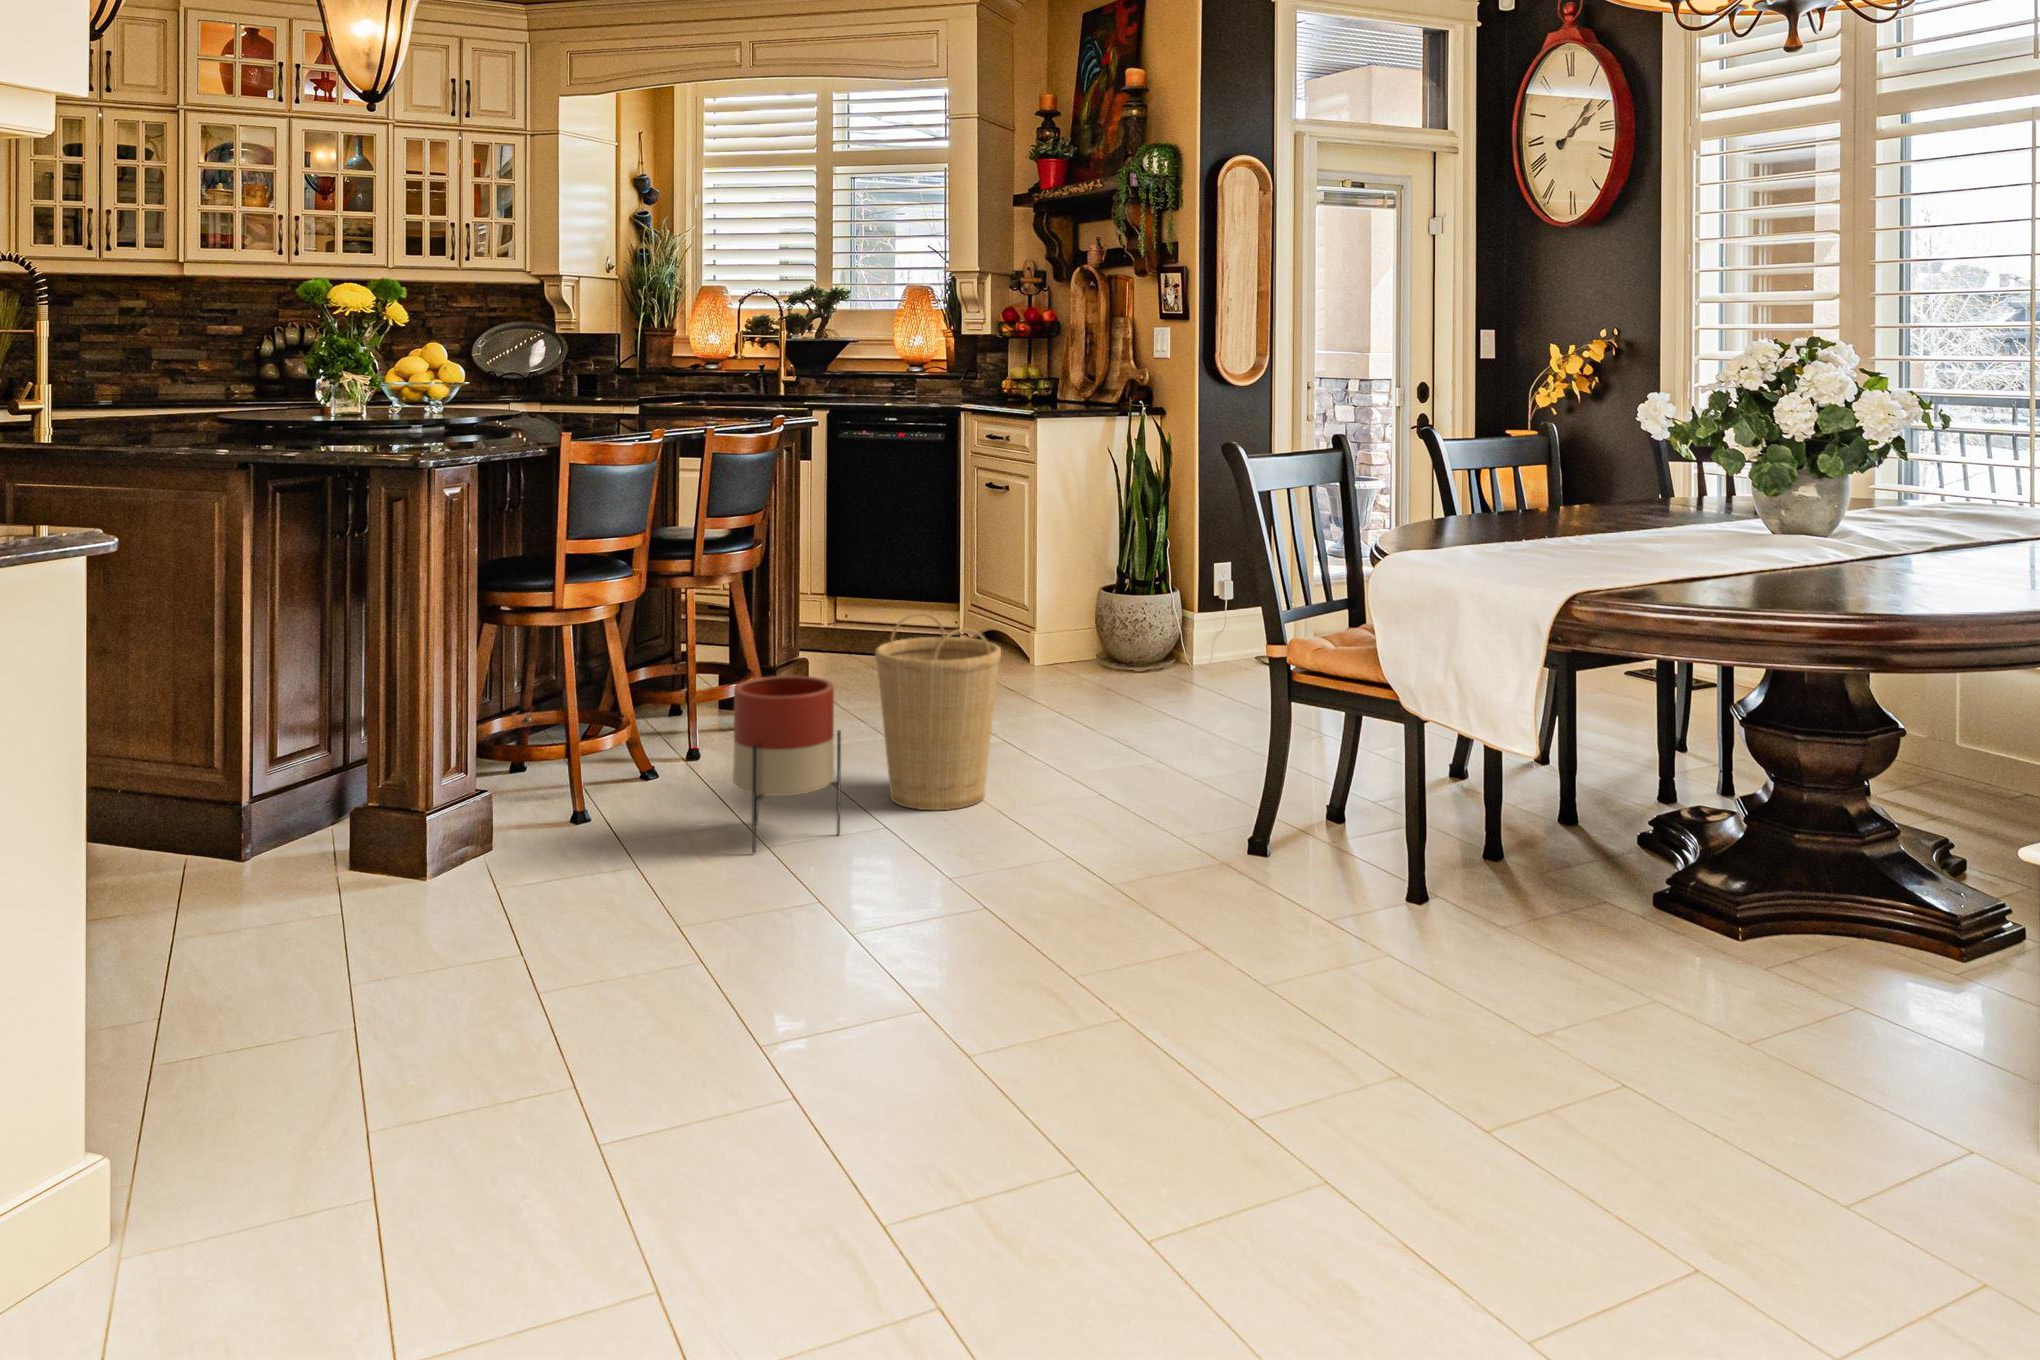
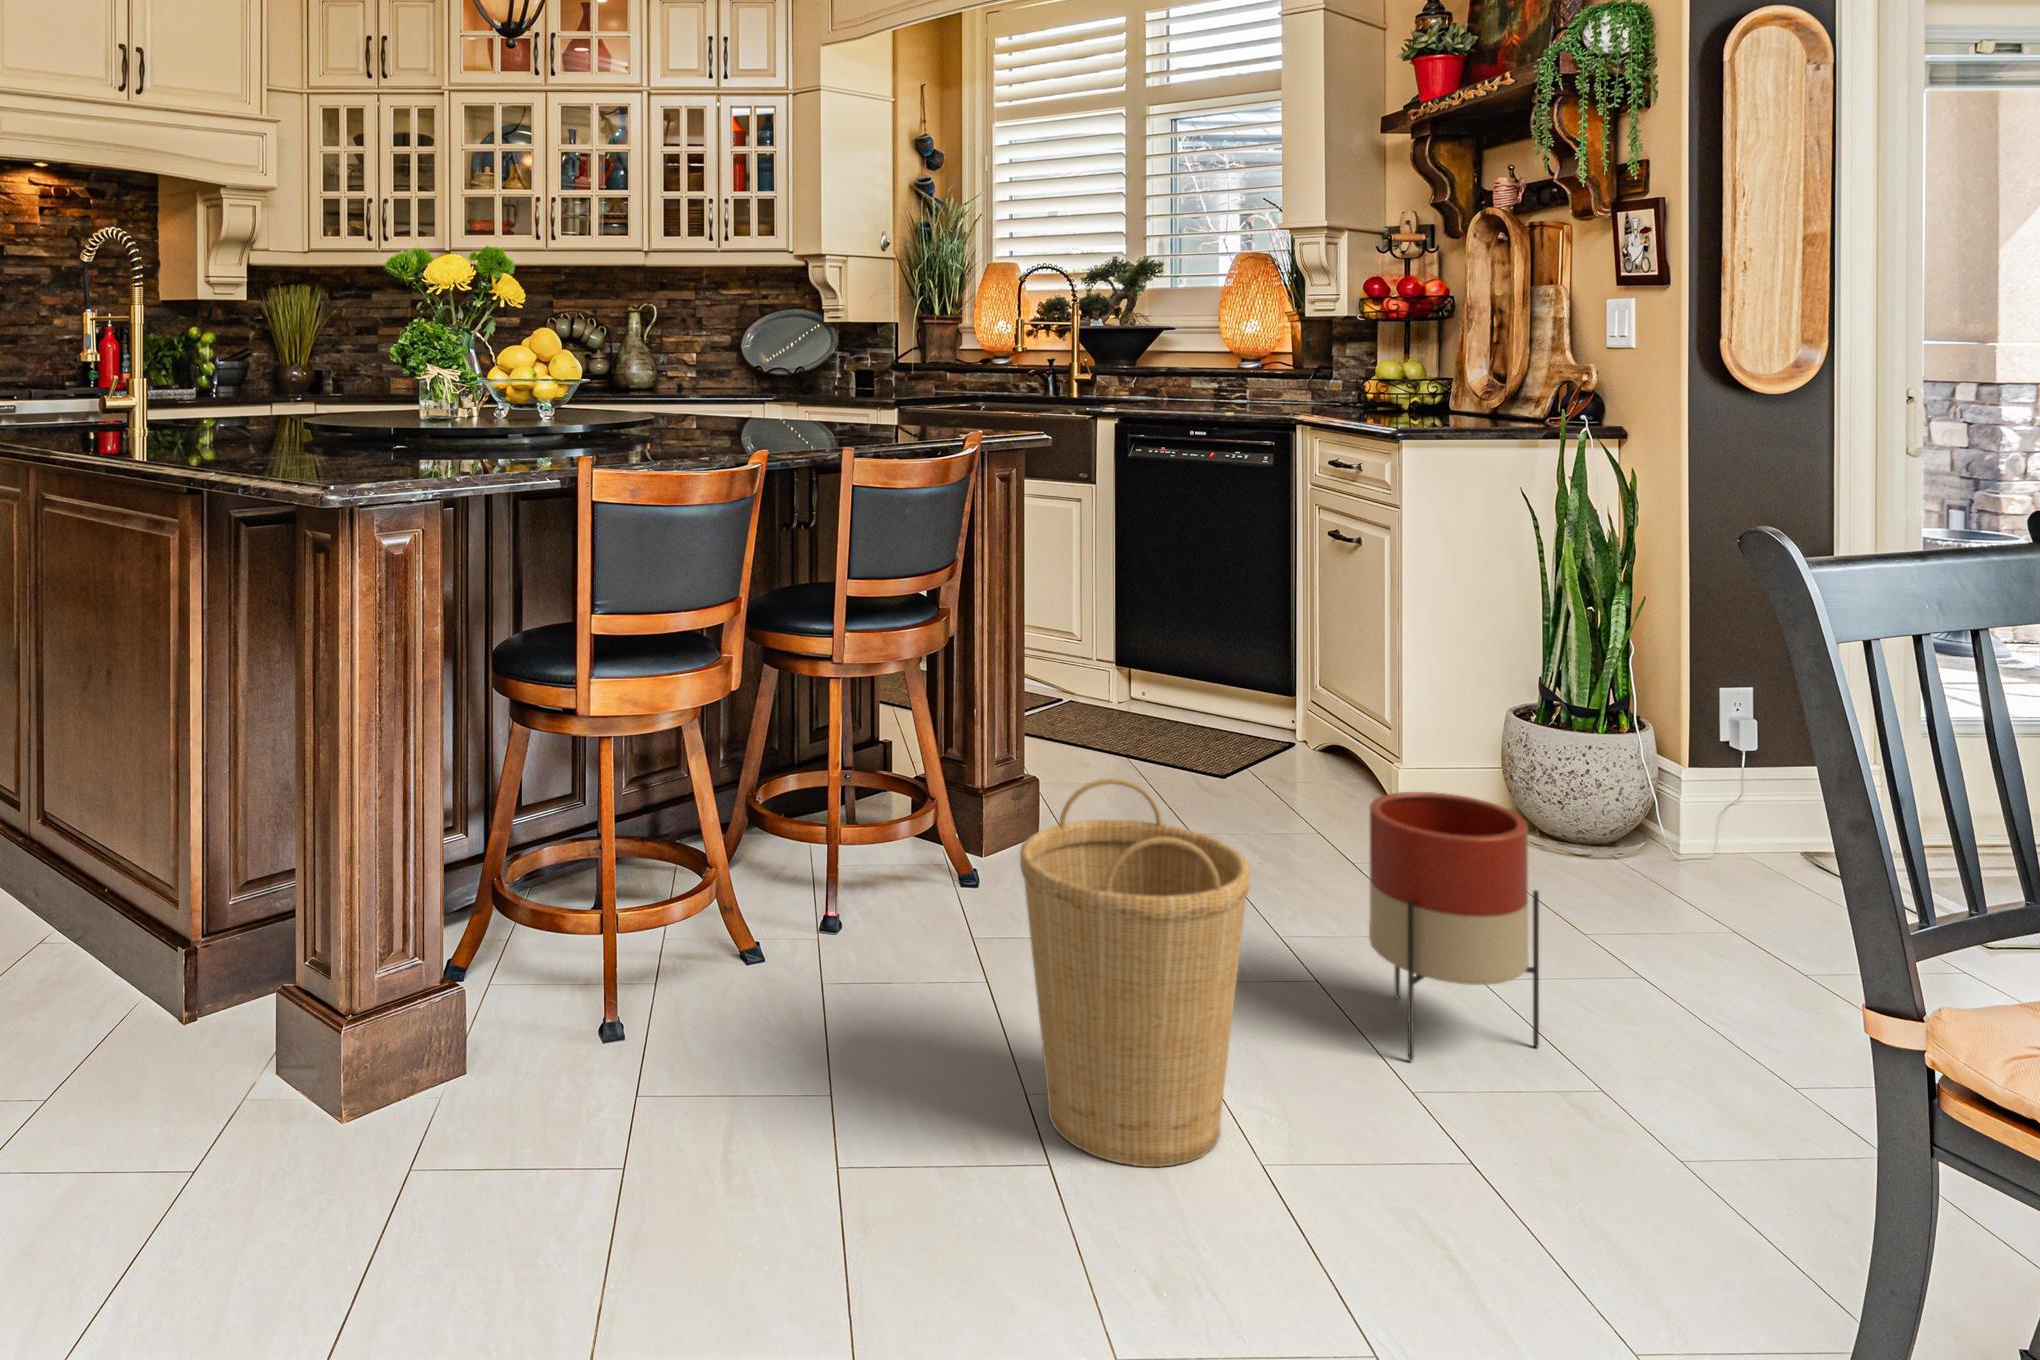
planter: present [733,676,841,853] -> present [1369,792,1539,1061]

